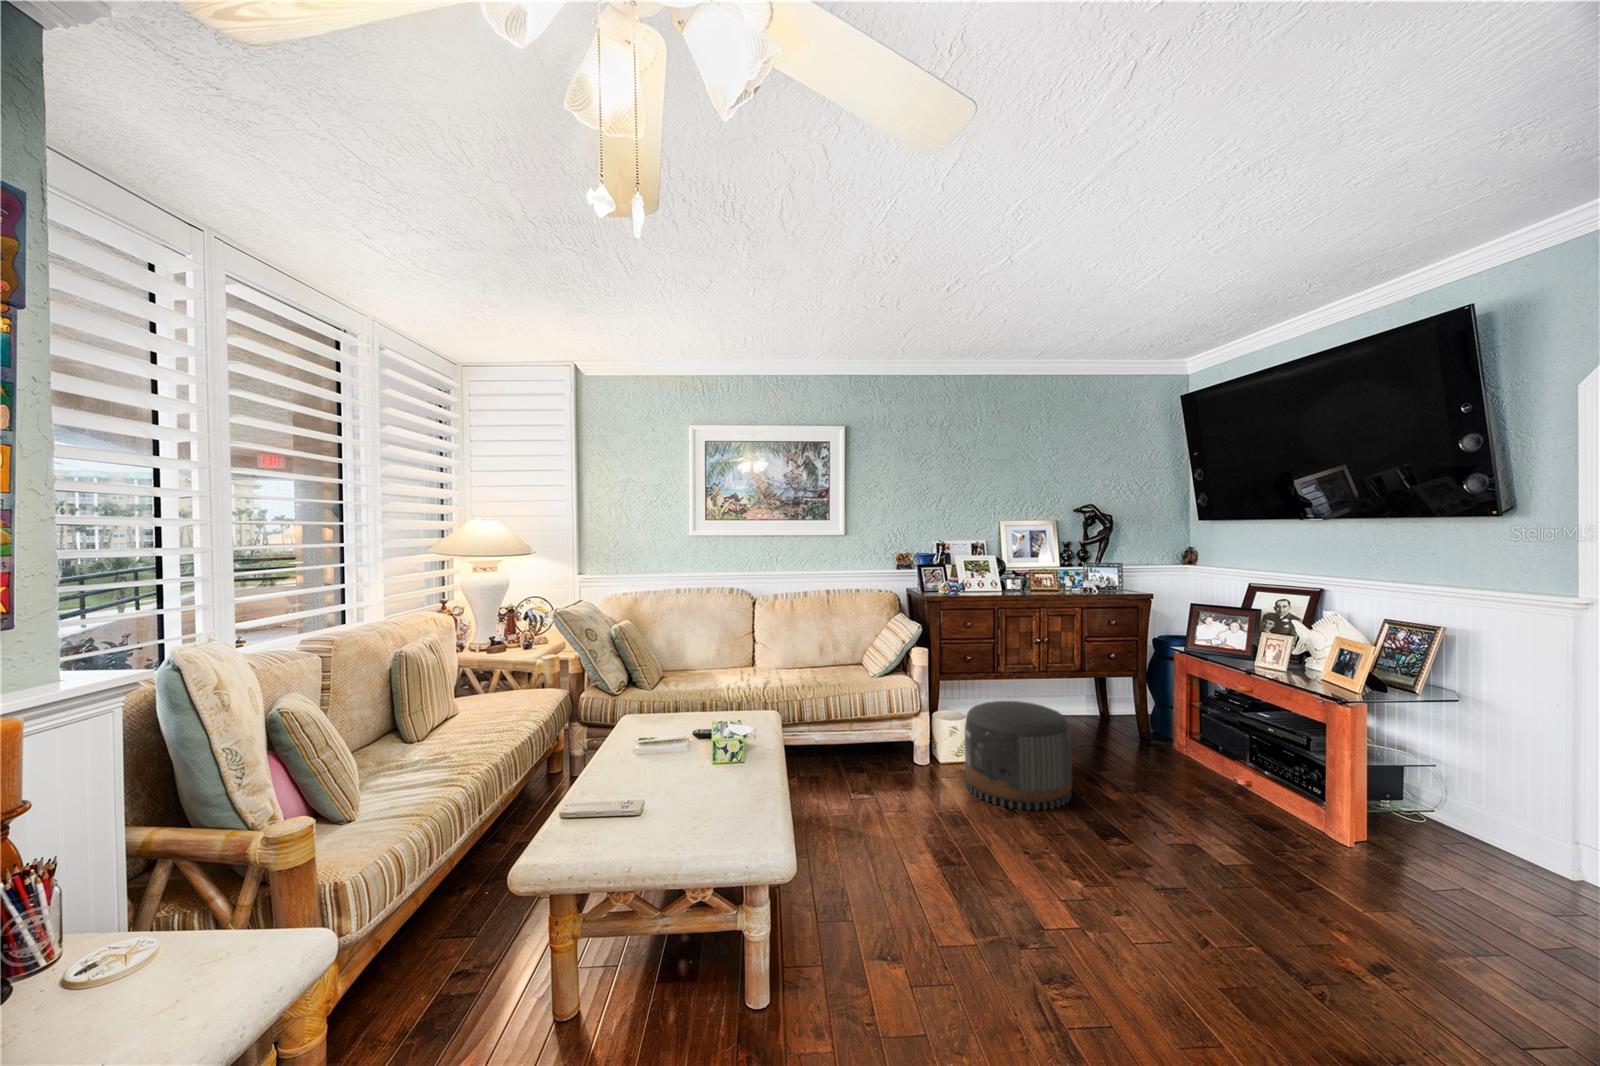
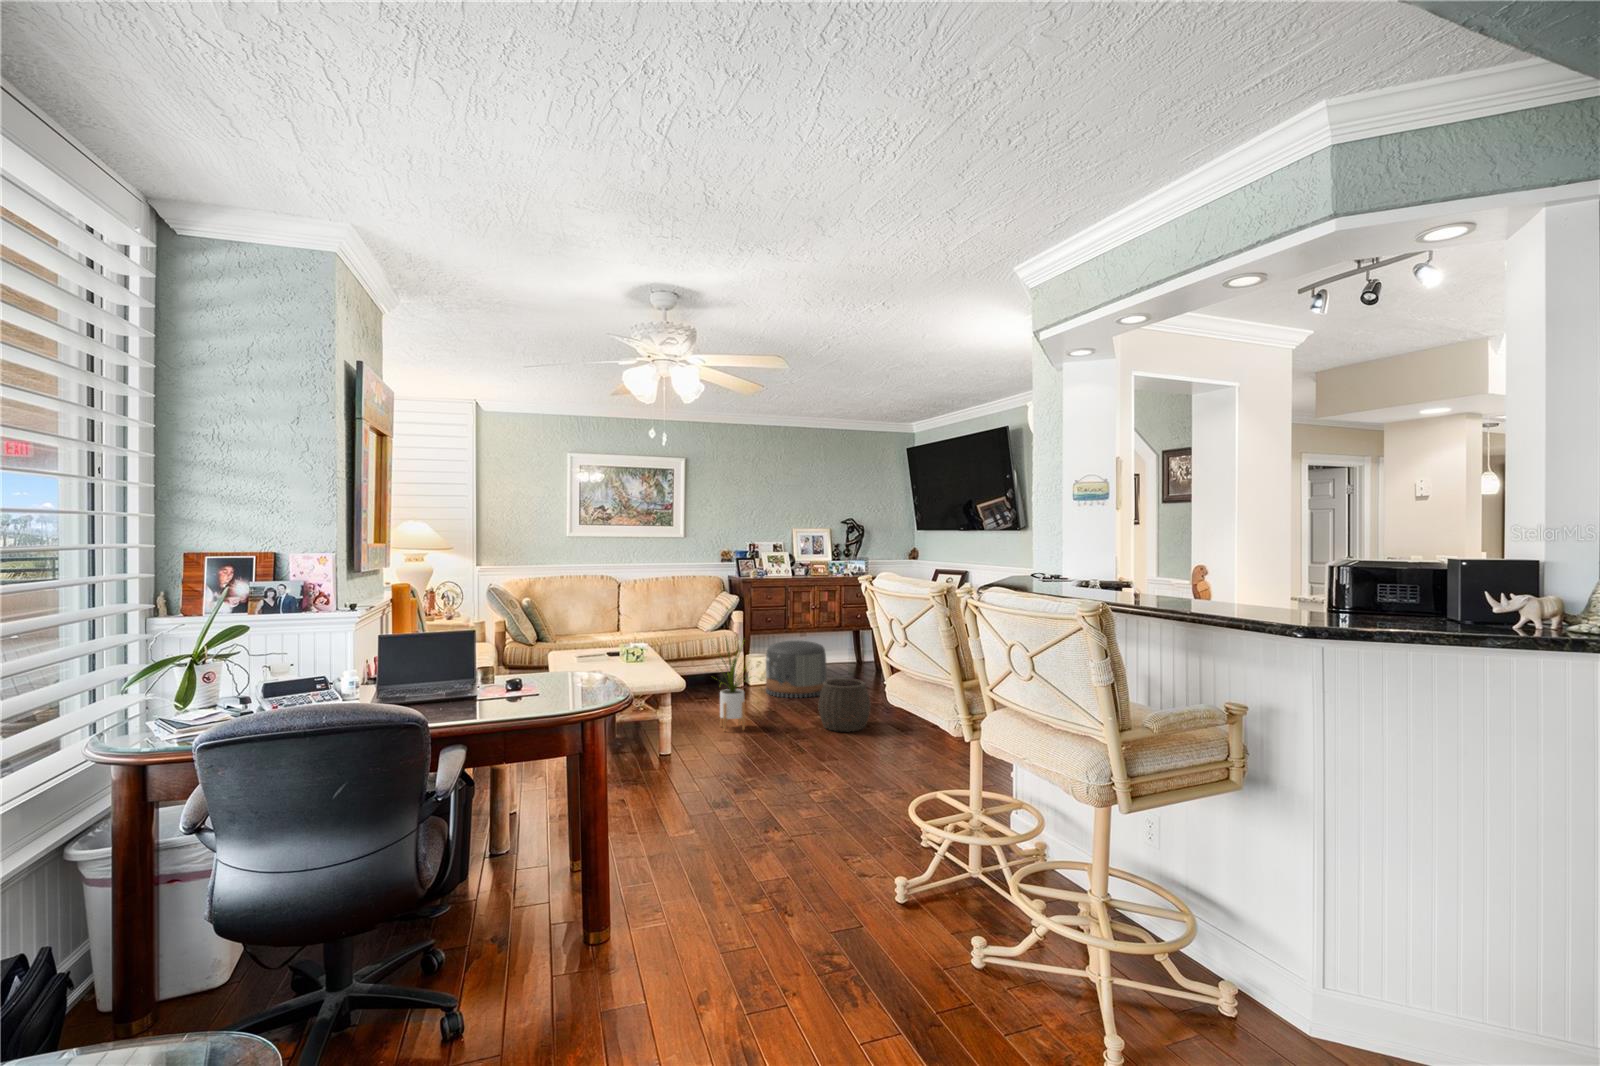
house plant: none [843,714,952,921] -> present [716,640,745,731]
woven basket: none [1083,827,1214,975] -> present [819,679,870,732]

